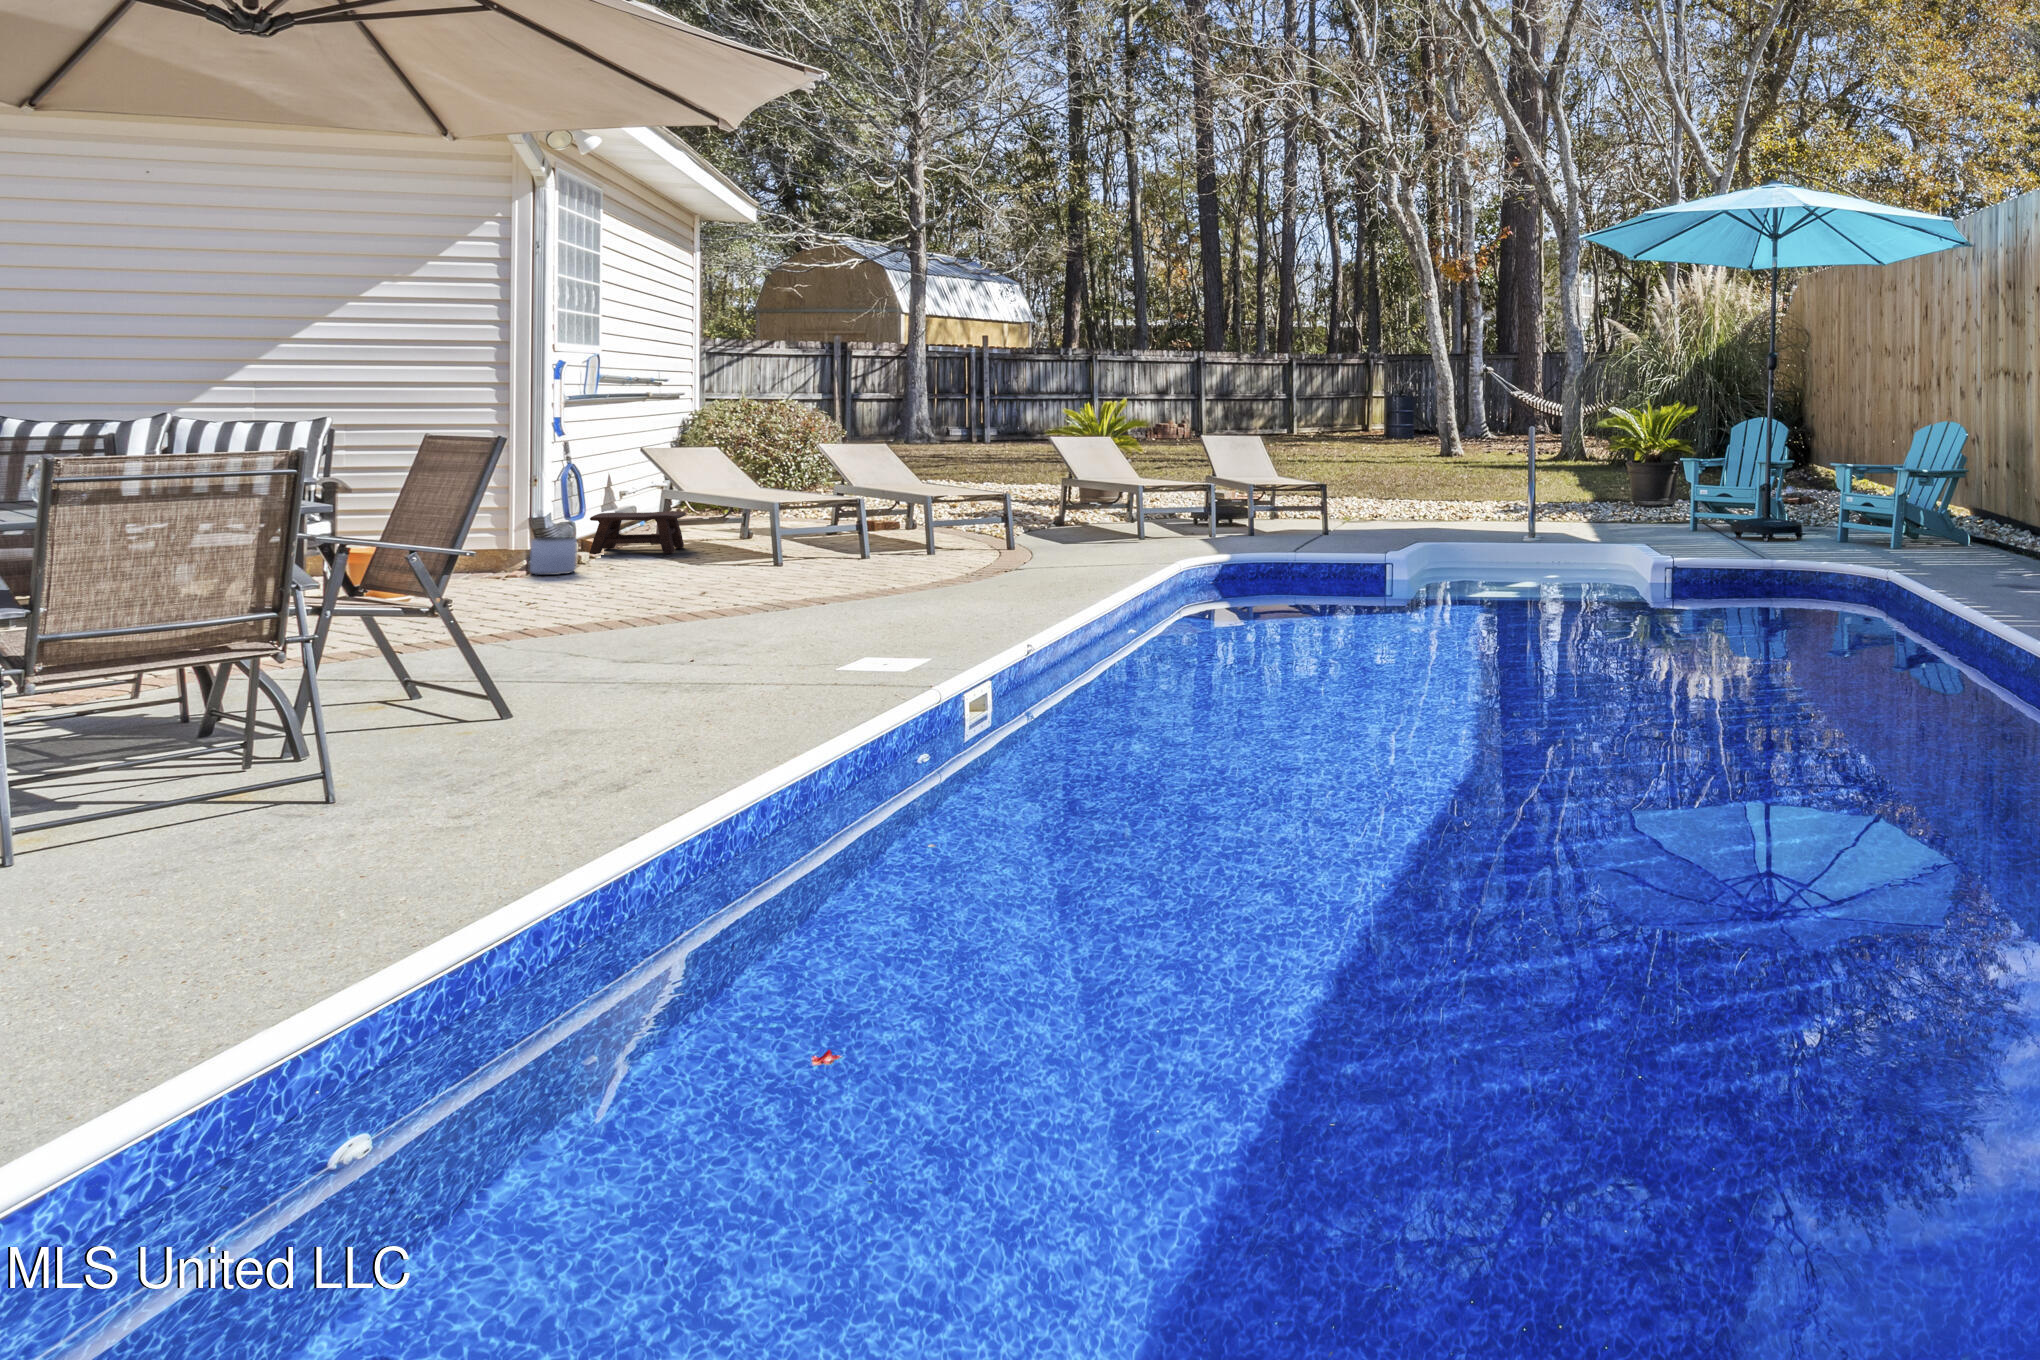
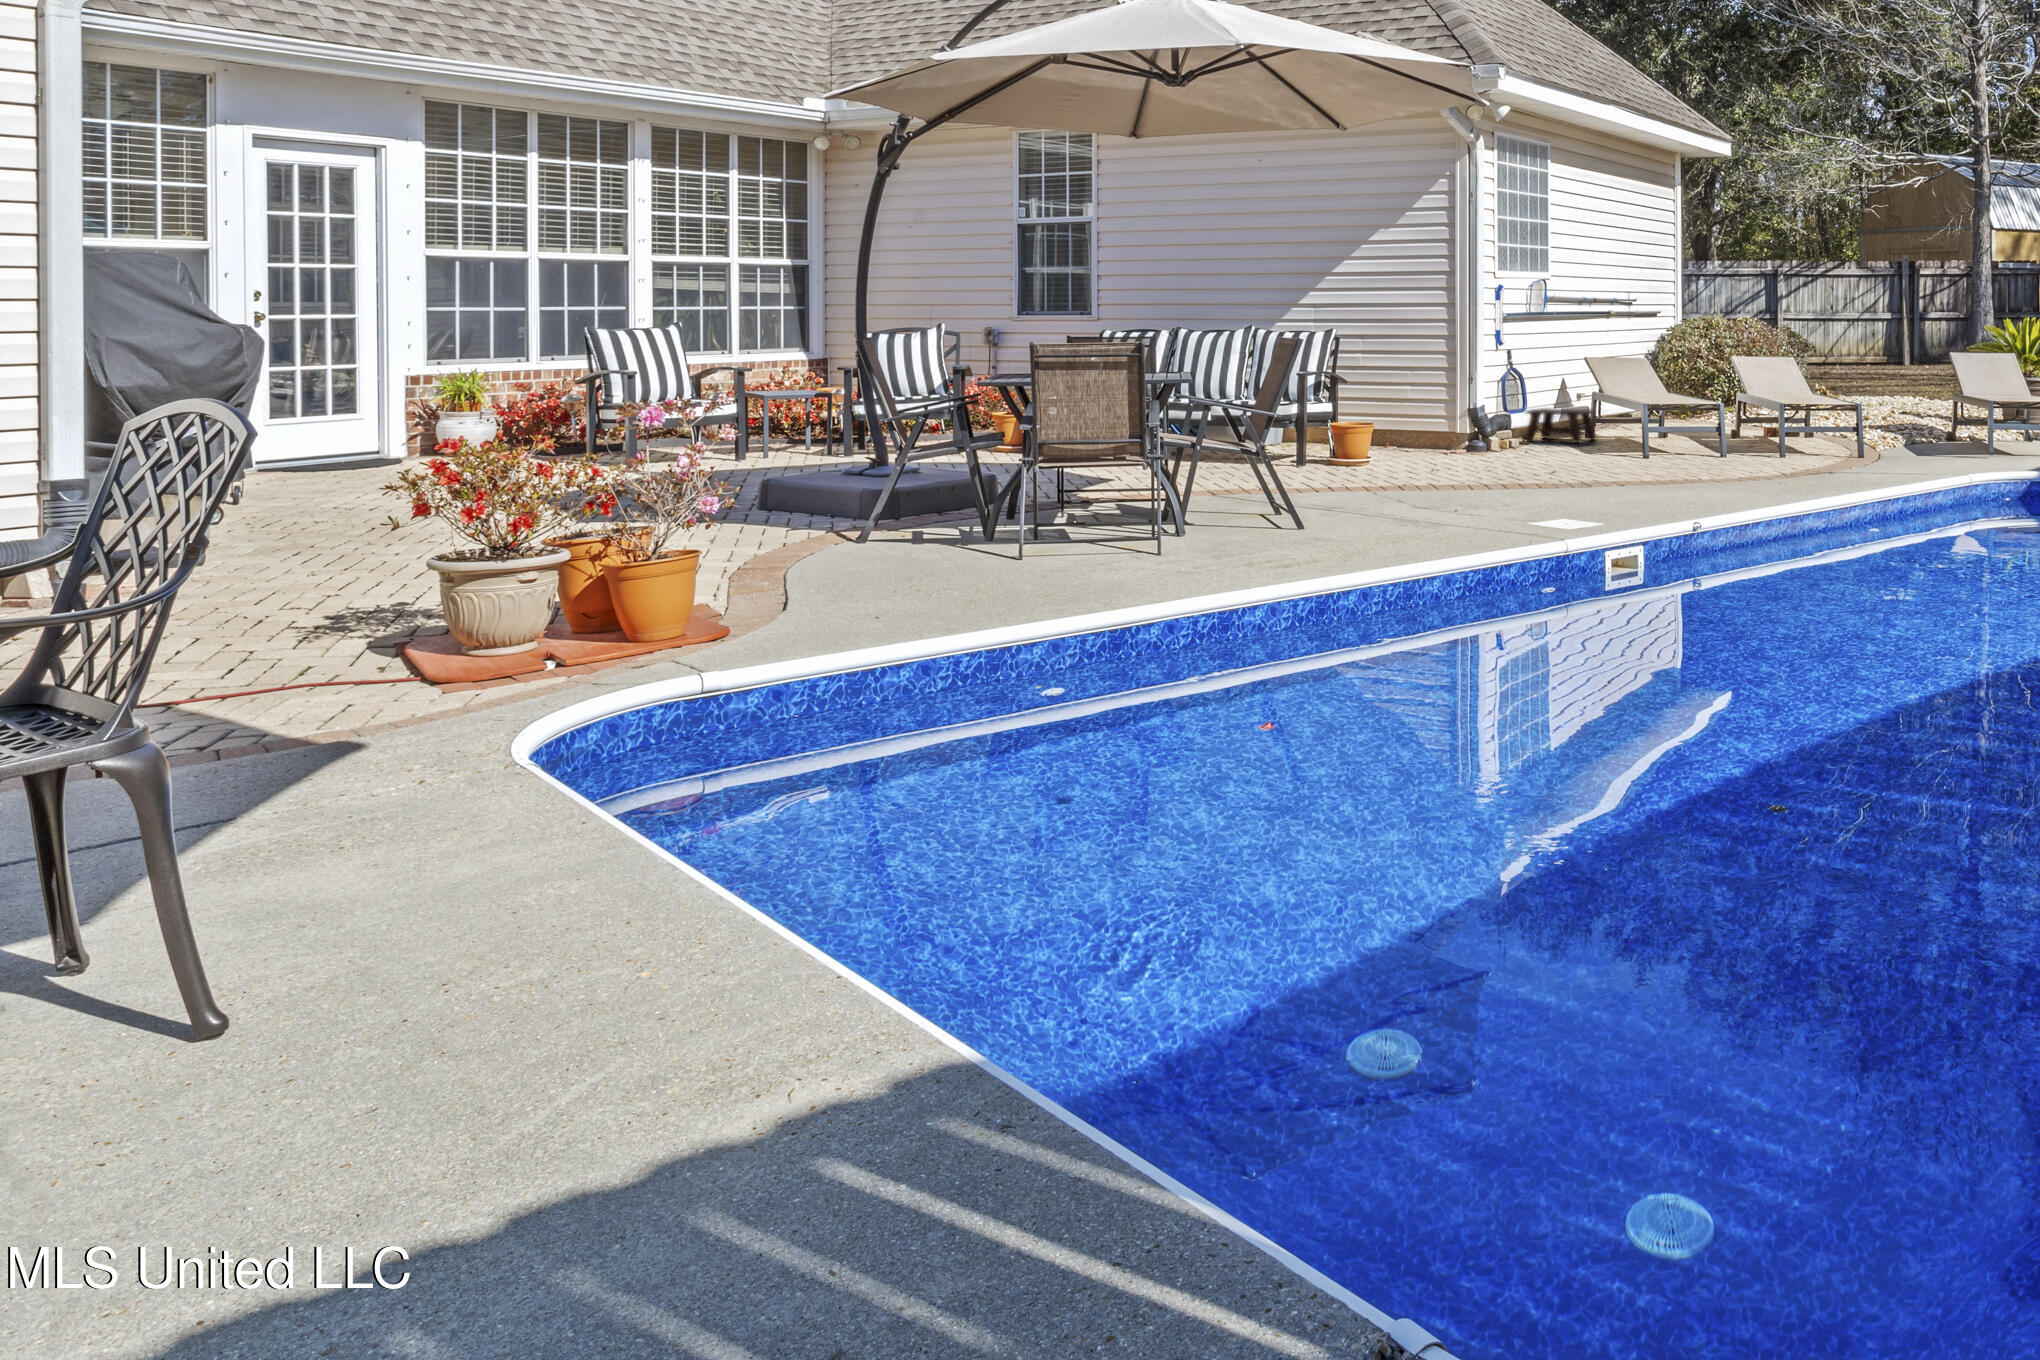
planter: present [530,537,577,575] -> none [1463,423,1493,452]

